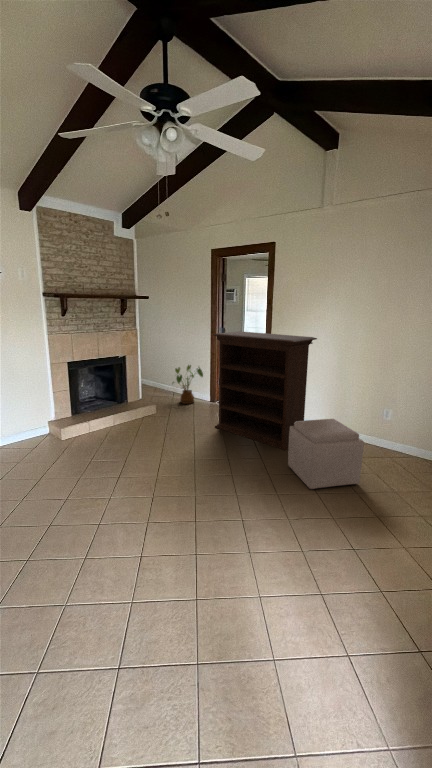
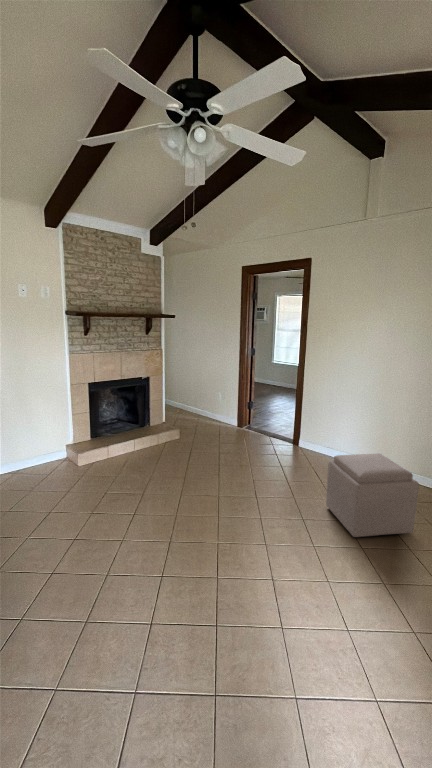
bookshelf: present [213,331,317,451] -> none [242,352,359,487]
house plant: present [173,365,203,404] -> none [196,387,231,429]

